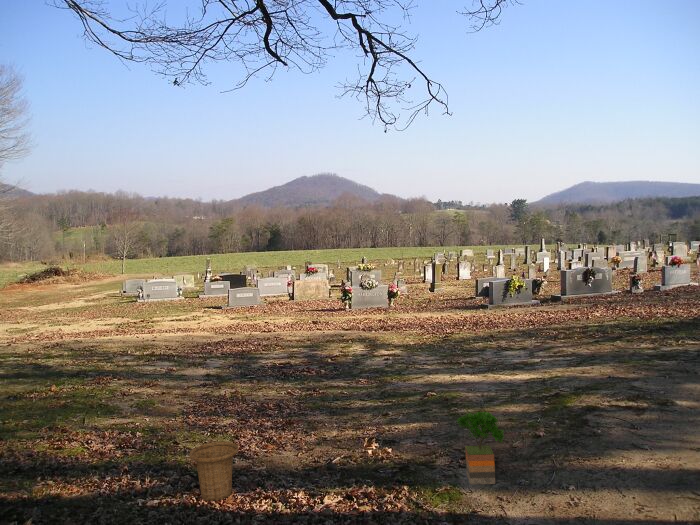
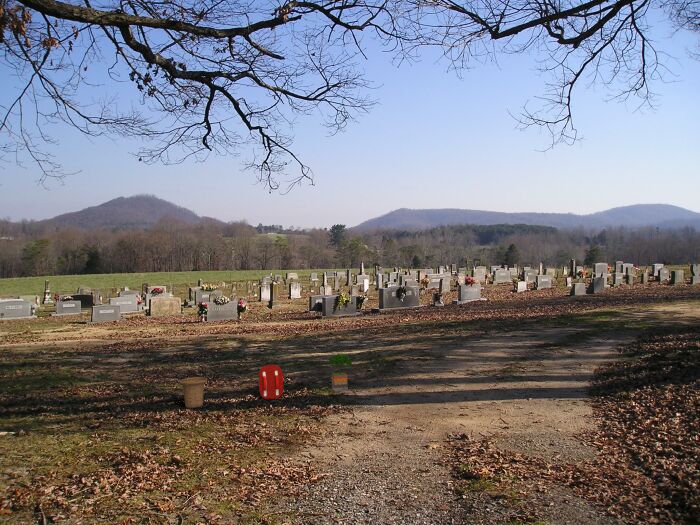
backpack: none [327,428,372,491] -> present [258,364,283,399]

